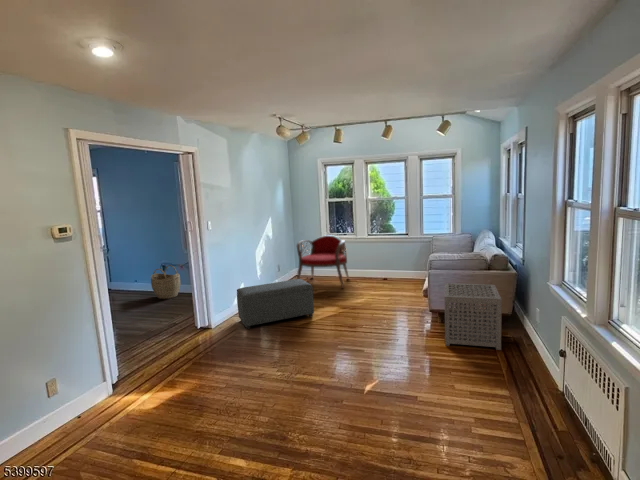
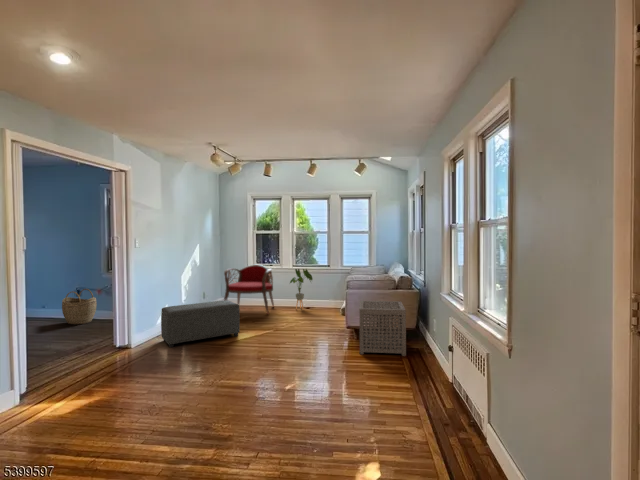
house plant: none [364,239,389,283] -> present [290,269,313,310]

